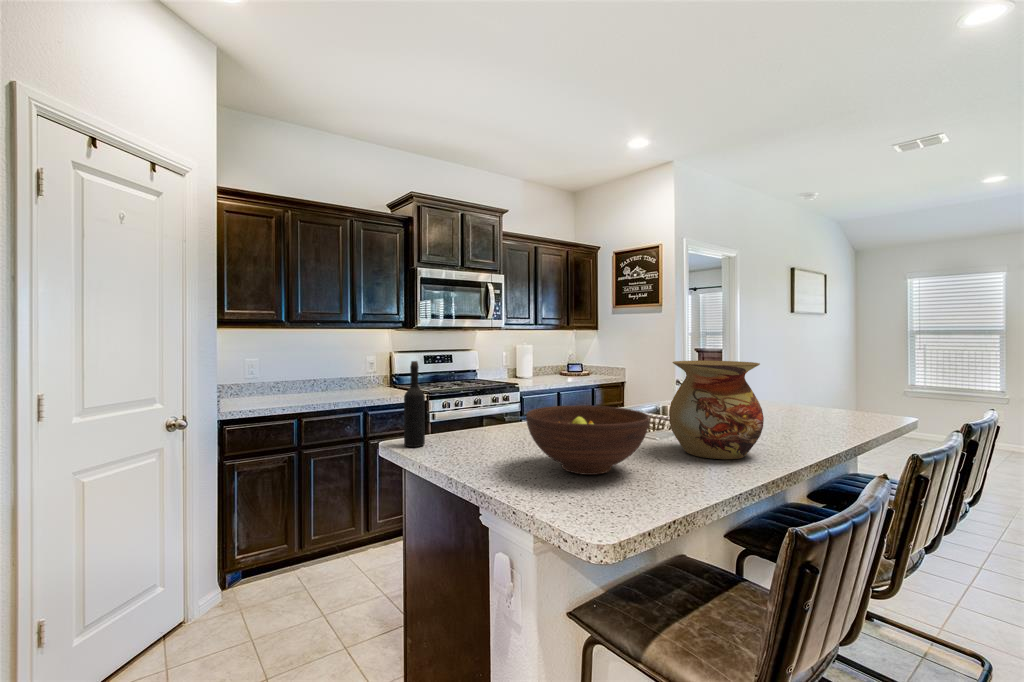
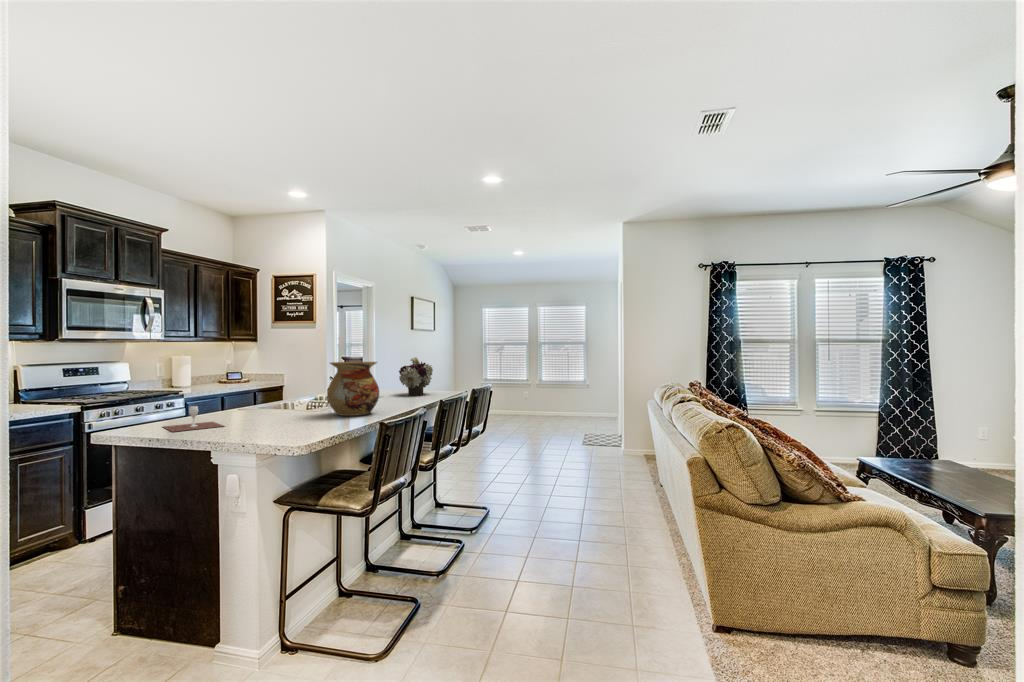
flower arrangement: none [787,353,853,418] -> present [399,357,433,395]
wine bottle: present [404,361,425,447] -> none [120,367,140,433]
fruit bowl: present [526,405,649,475] -> none [238,390,318,428]
wine glass: none [451,418,518,455] -> present [163,406,223,432]

